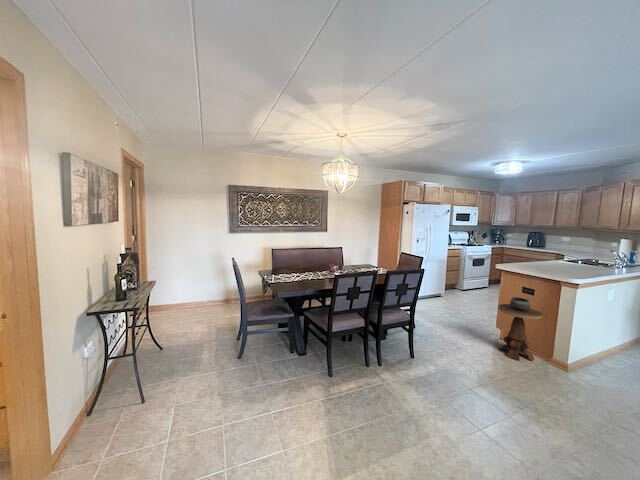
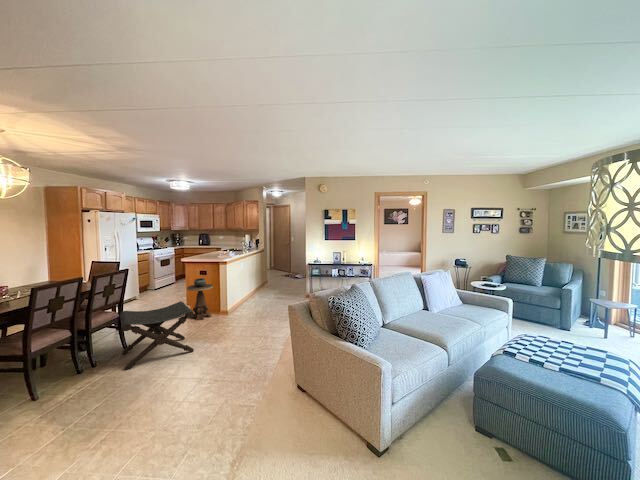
footstool: none [403,316,500,415] -> present [120,301,194,371]

